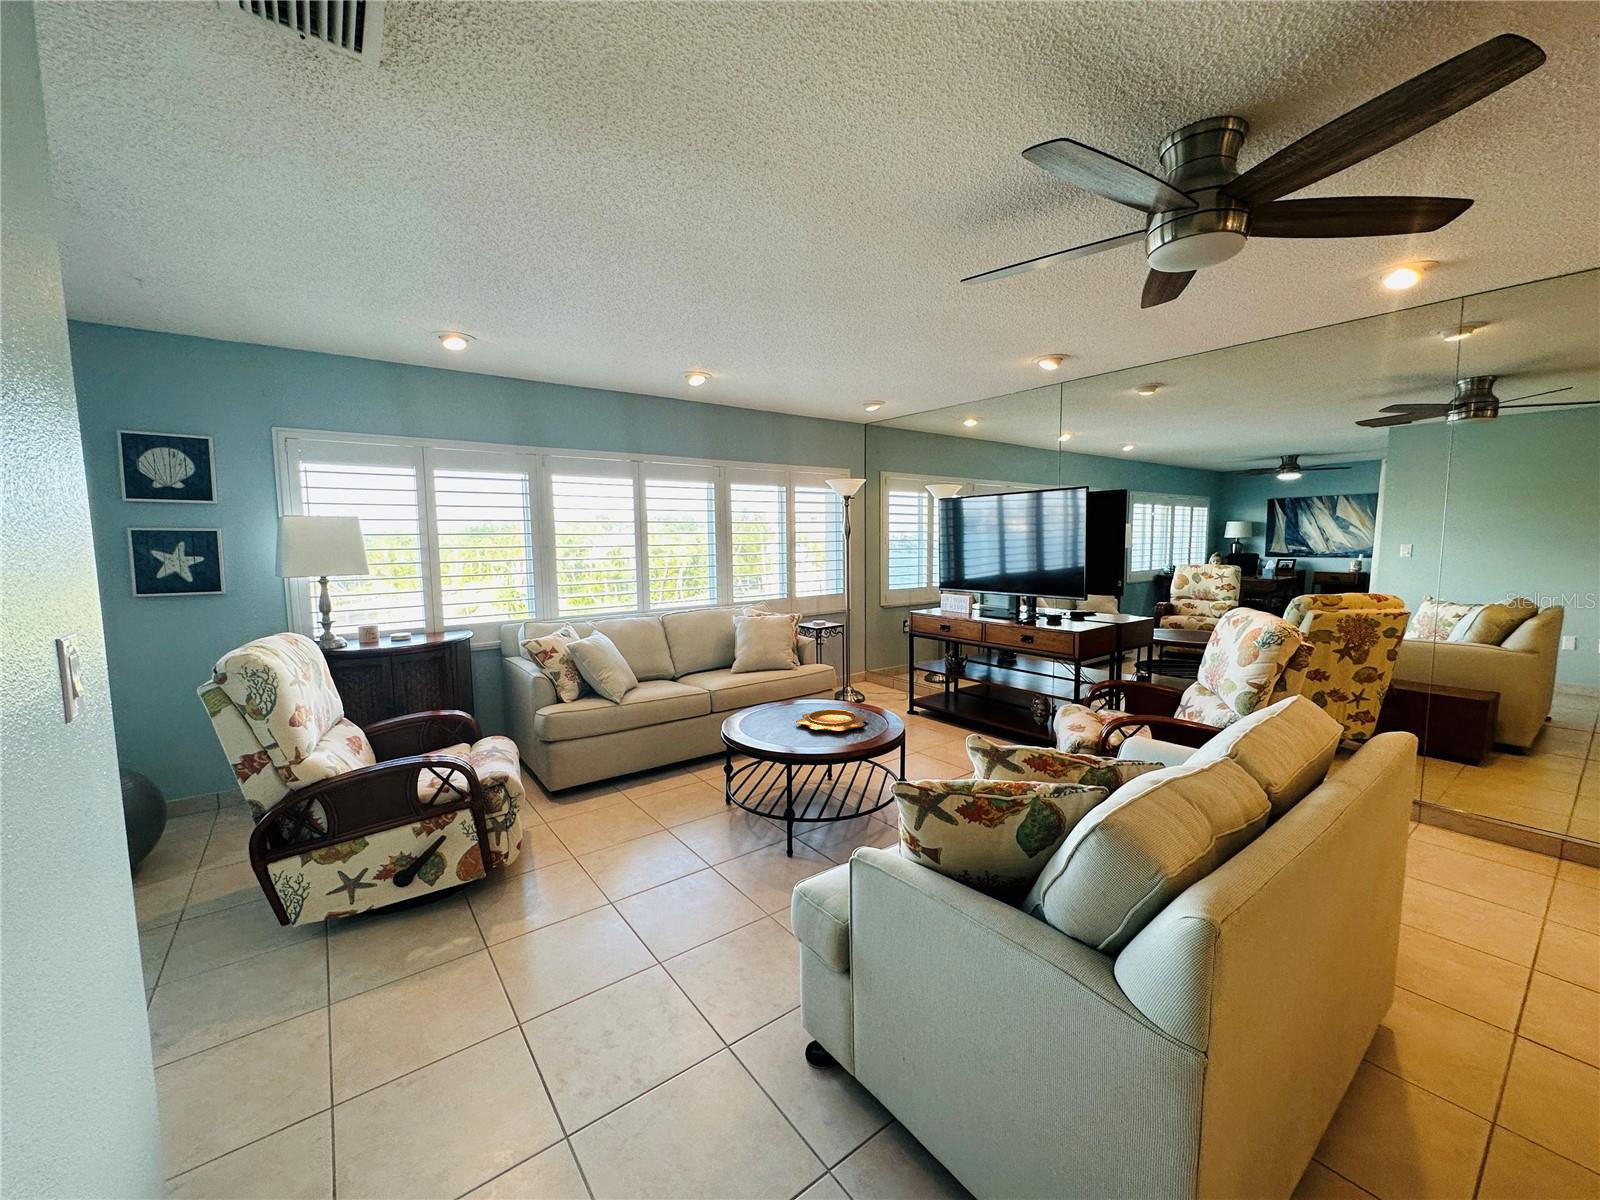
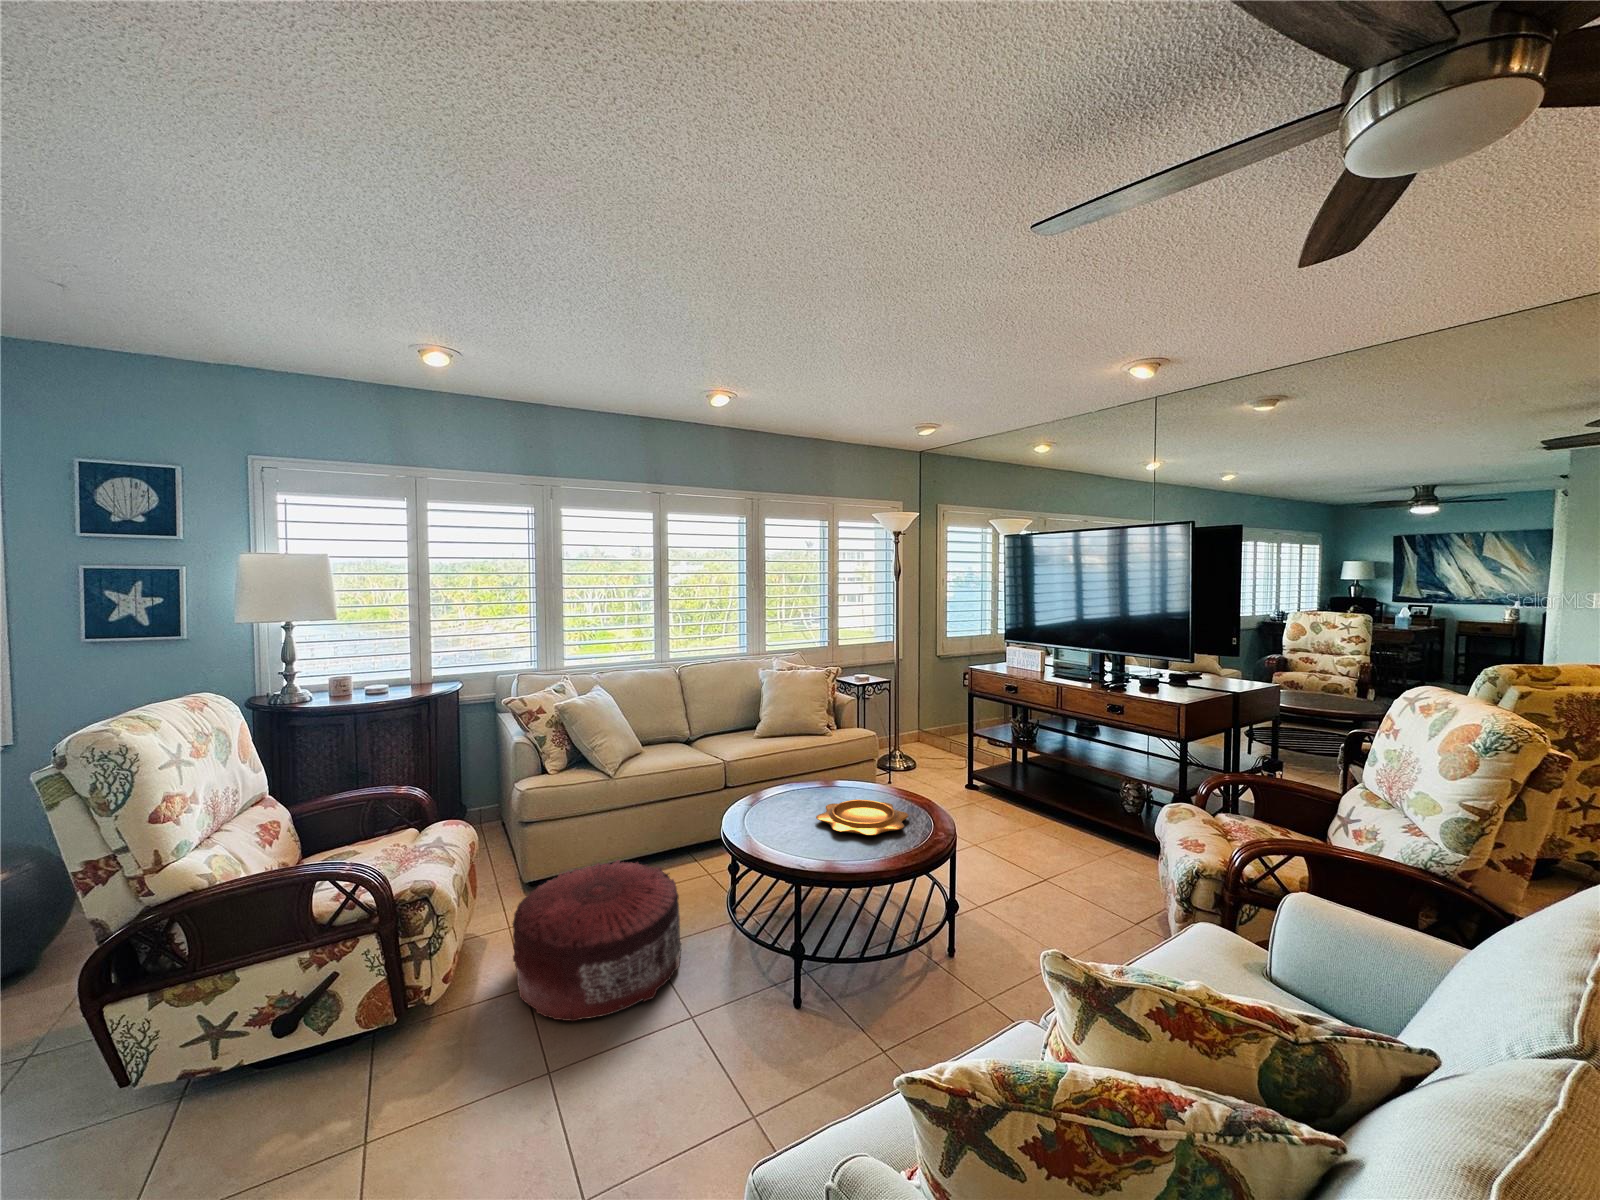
pouf: none [562,763,694,873] -> present [513,860,681,1021]

